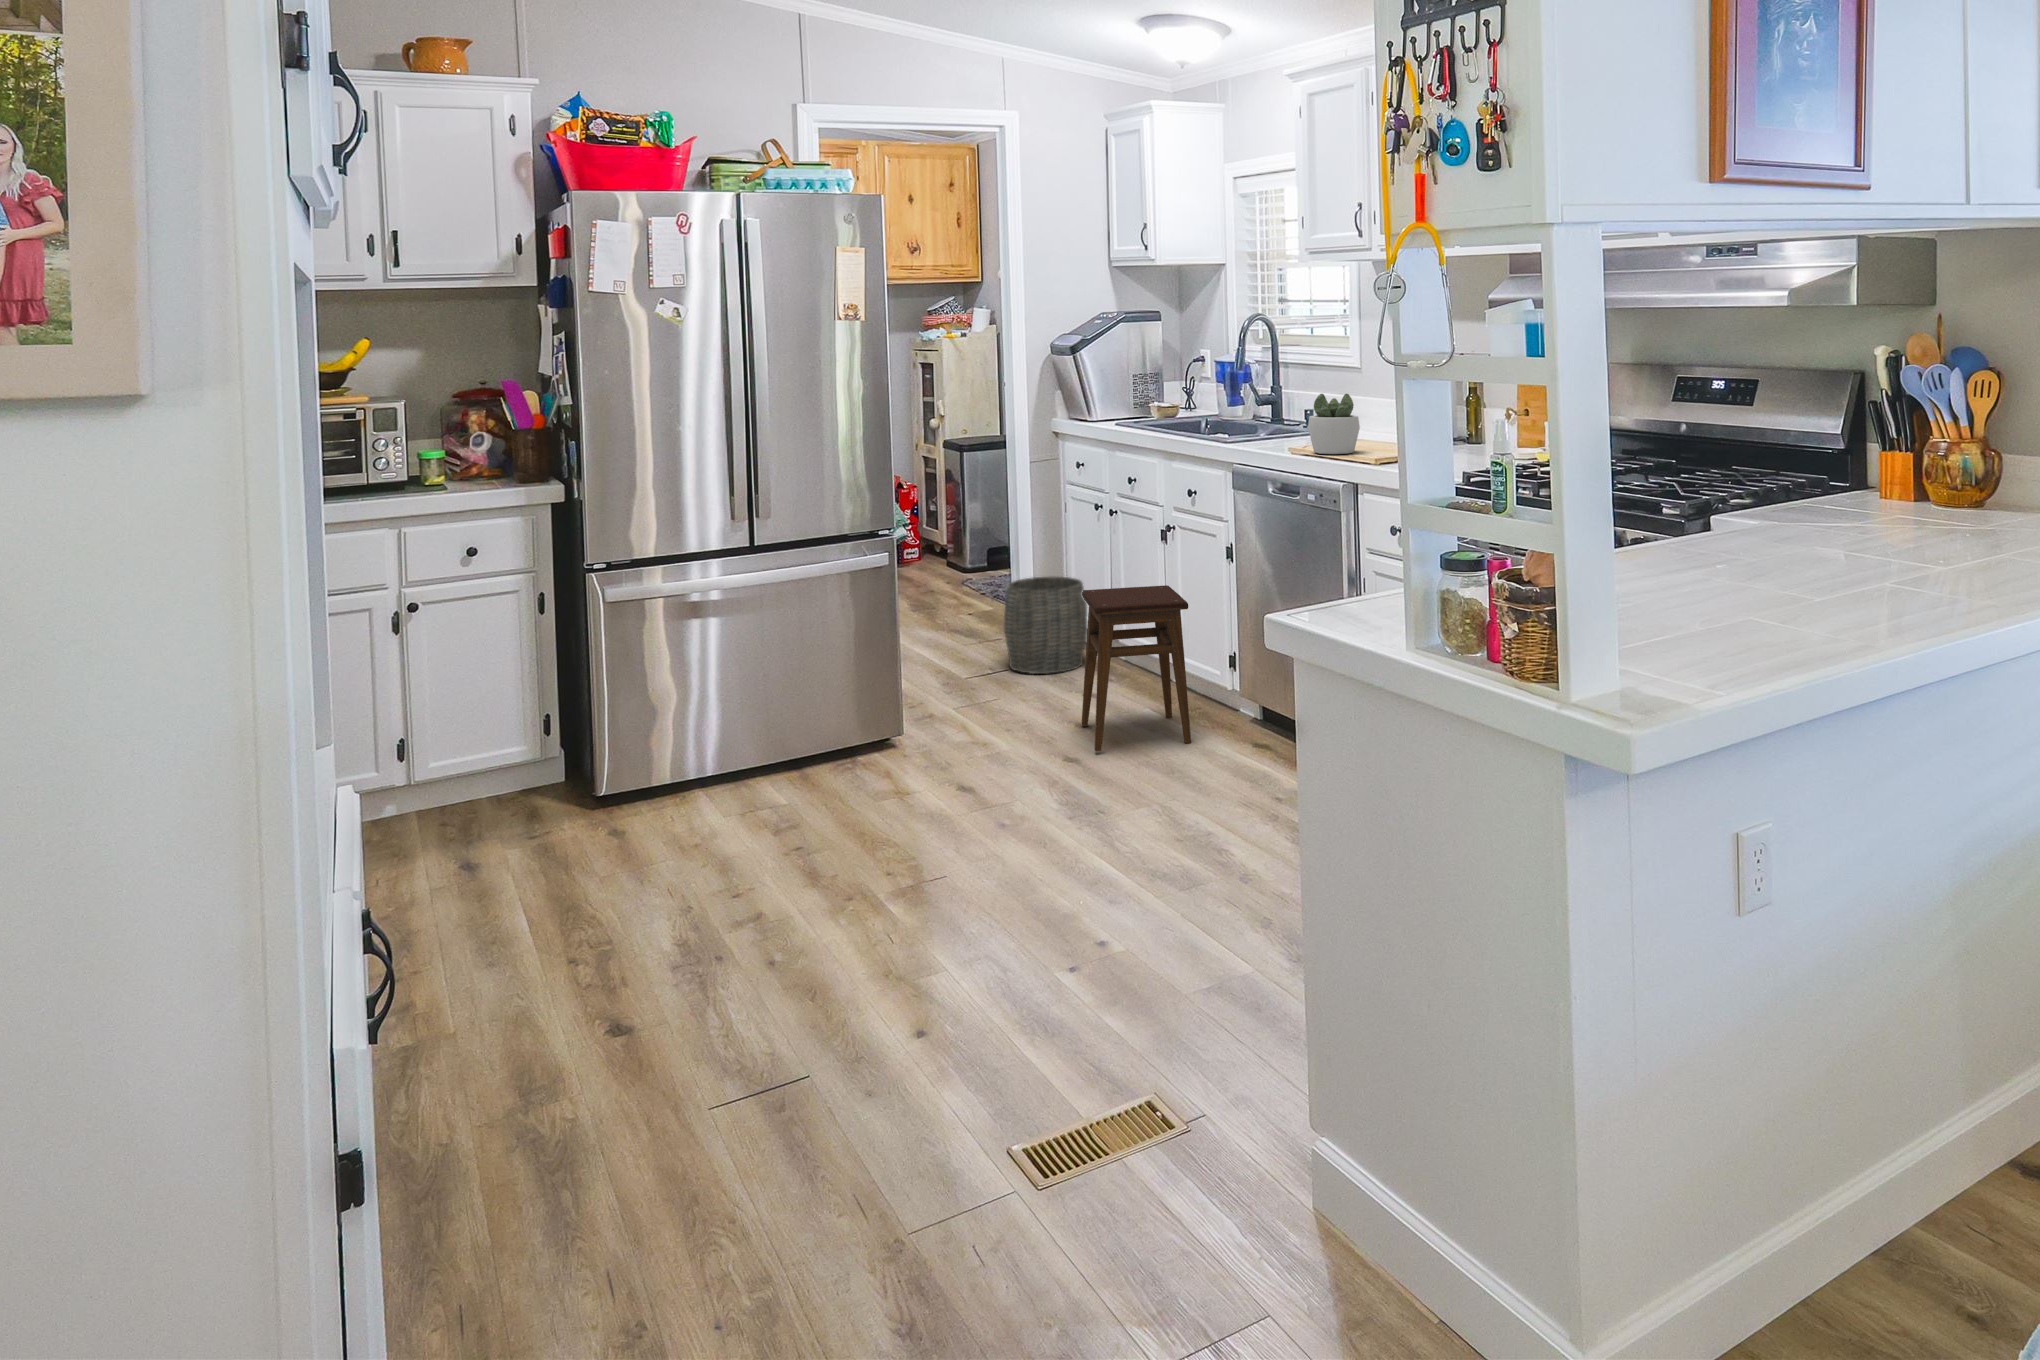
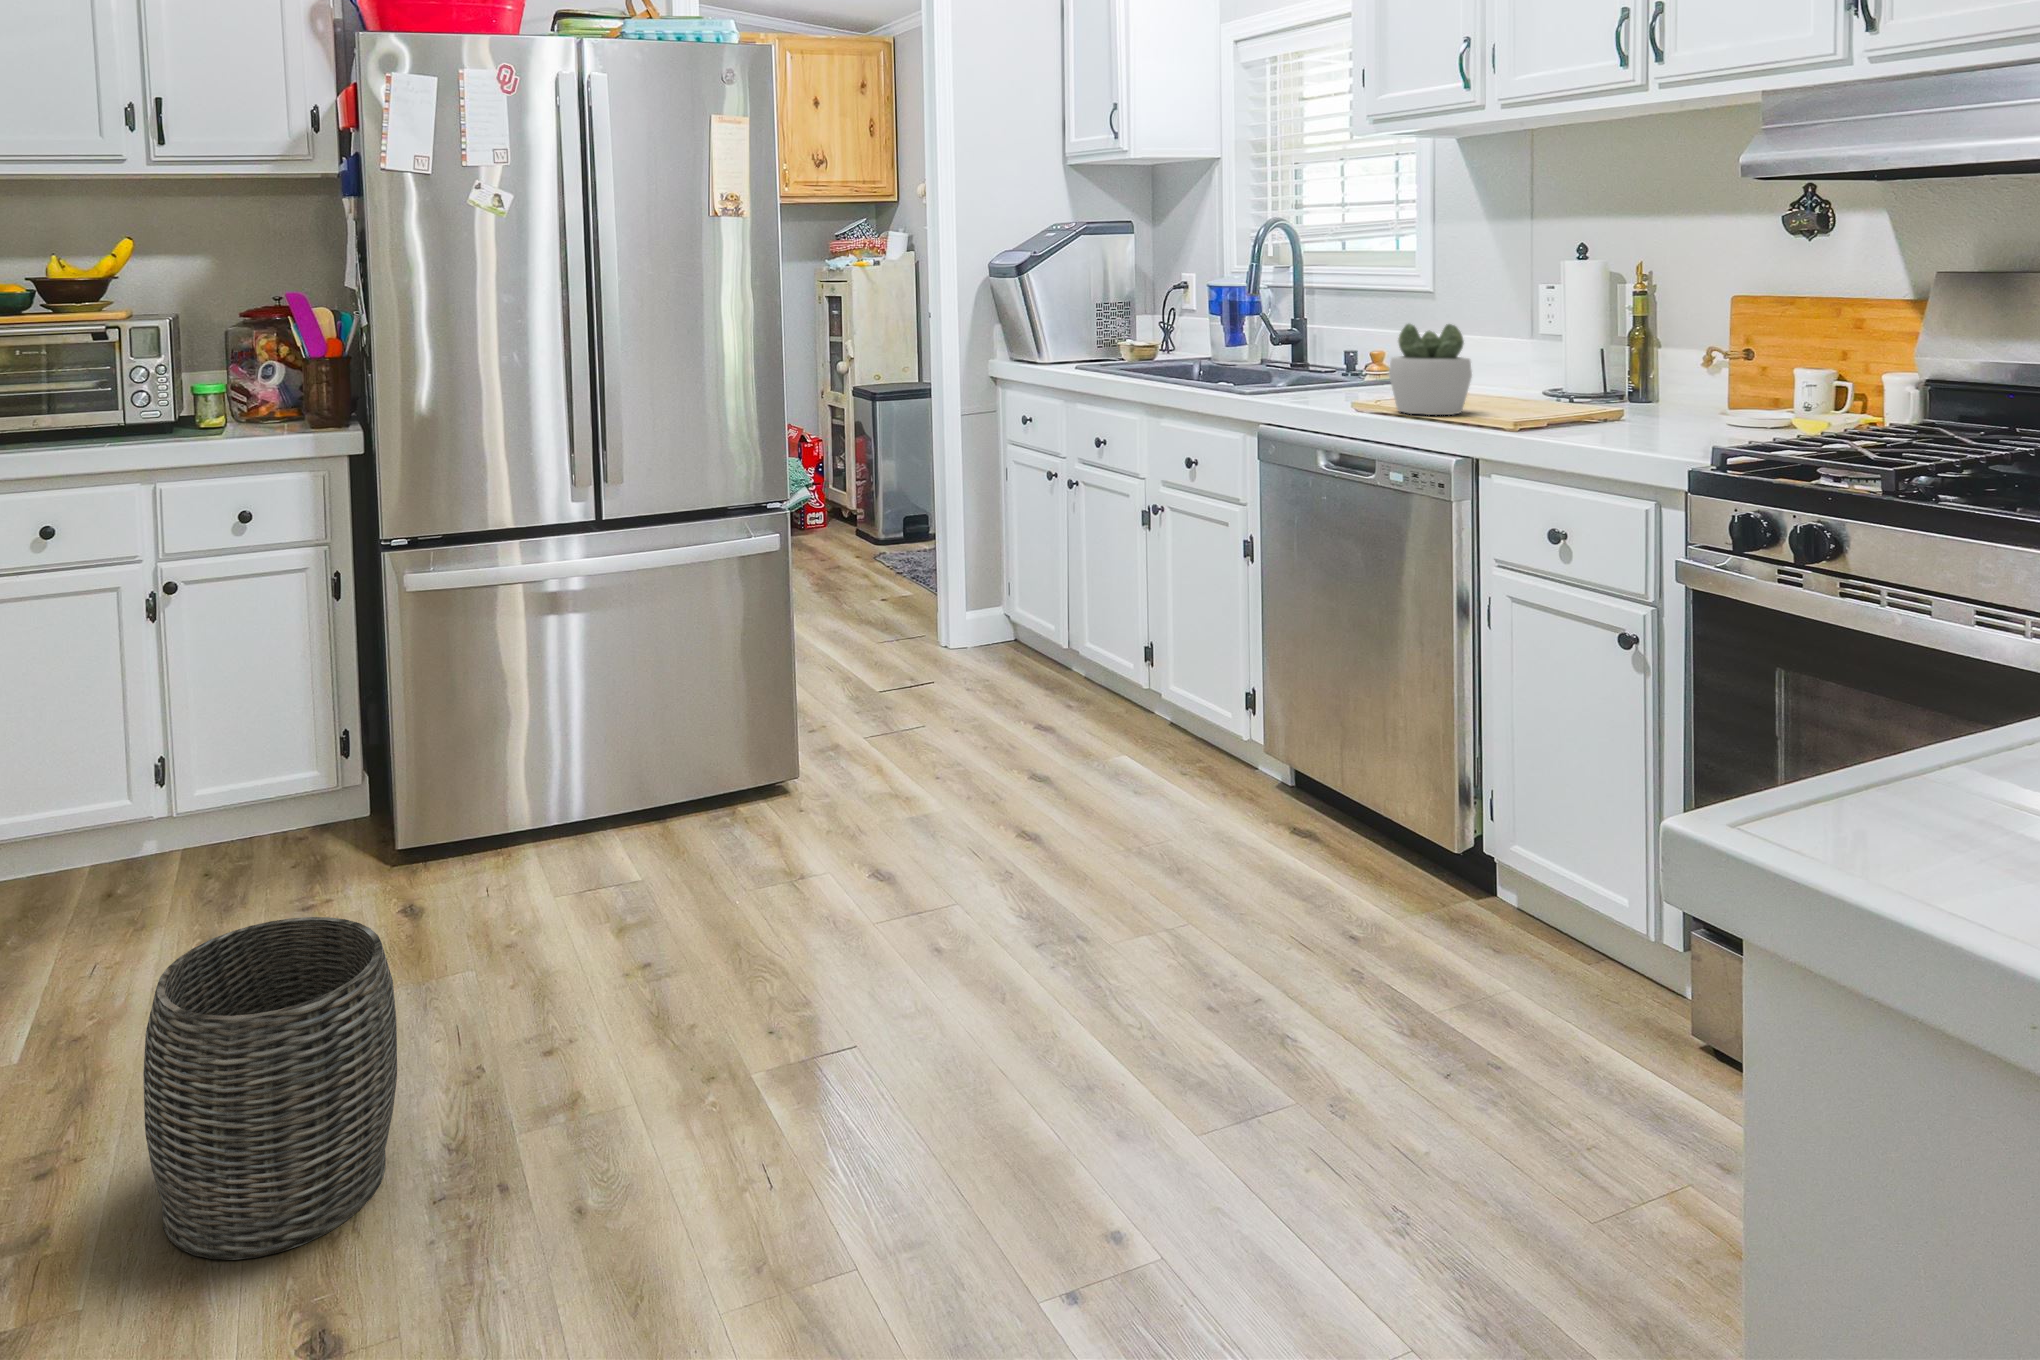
woven basket: present [1004,577,1087,674] -> present [143,917,397,1260]
stool: present [1082,585,1191,751] -> none [1037,593,1199,828]

